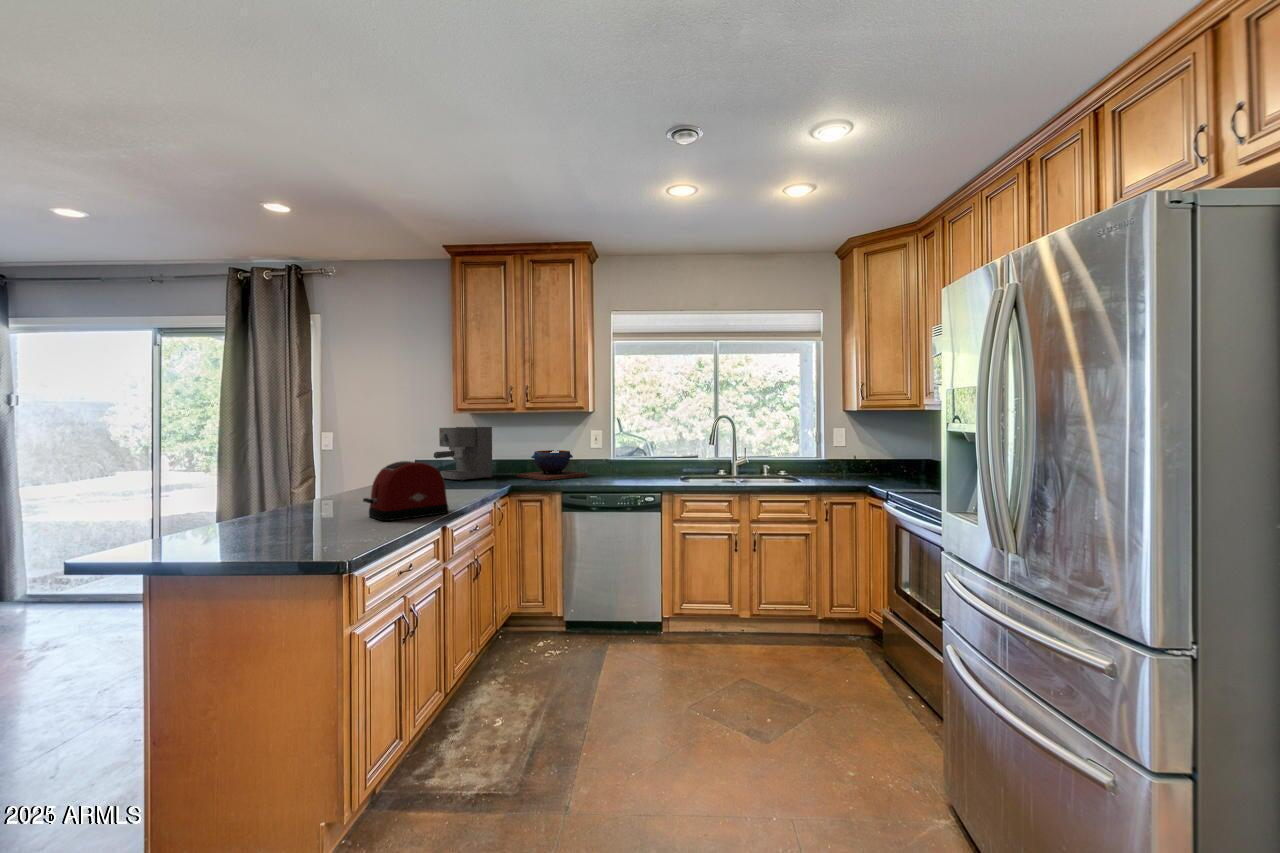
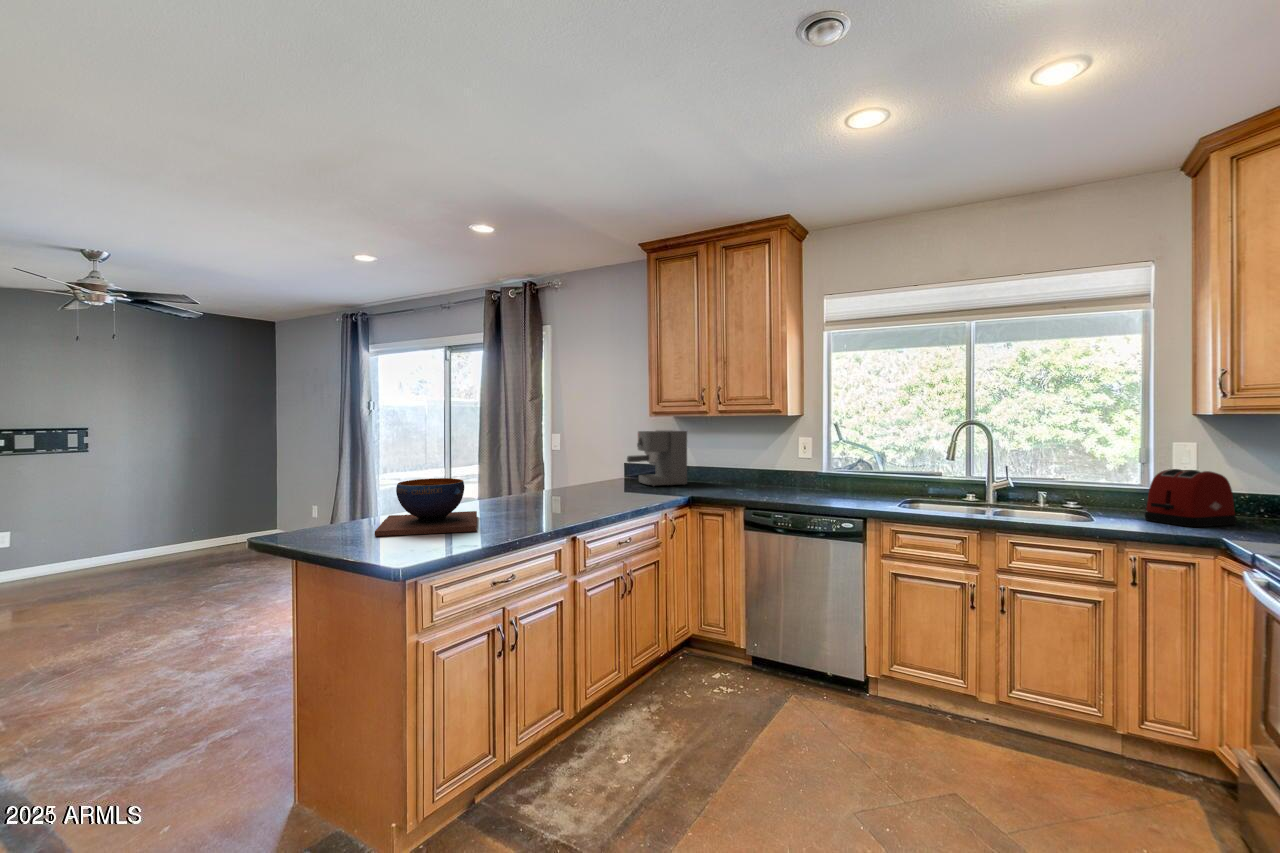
decorative bowl: present [516,450,587,480] -> present [375,478,477,536]
toaster: present [363,461,448,521] -> present [1145,469,1237,527]

